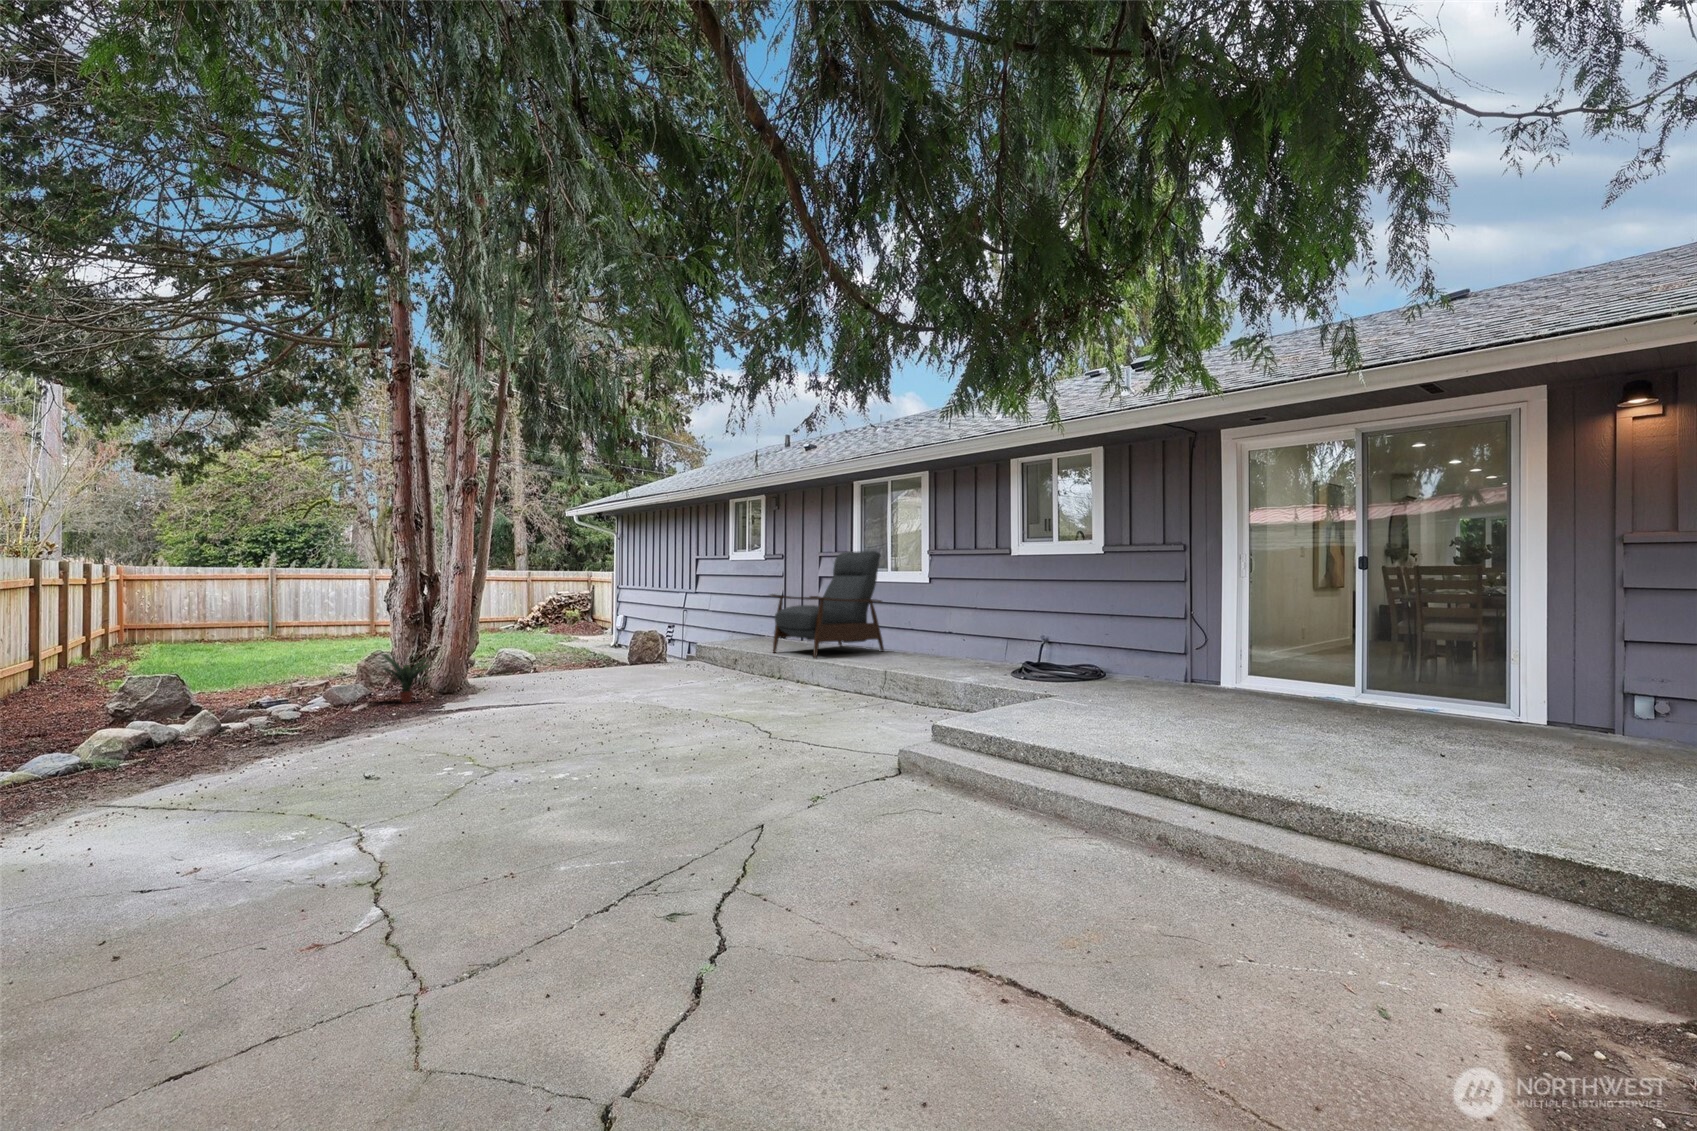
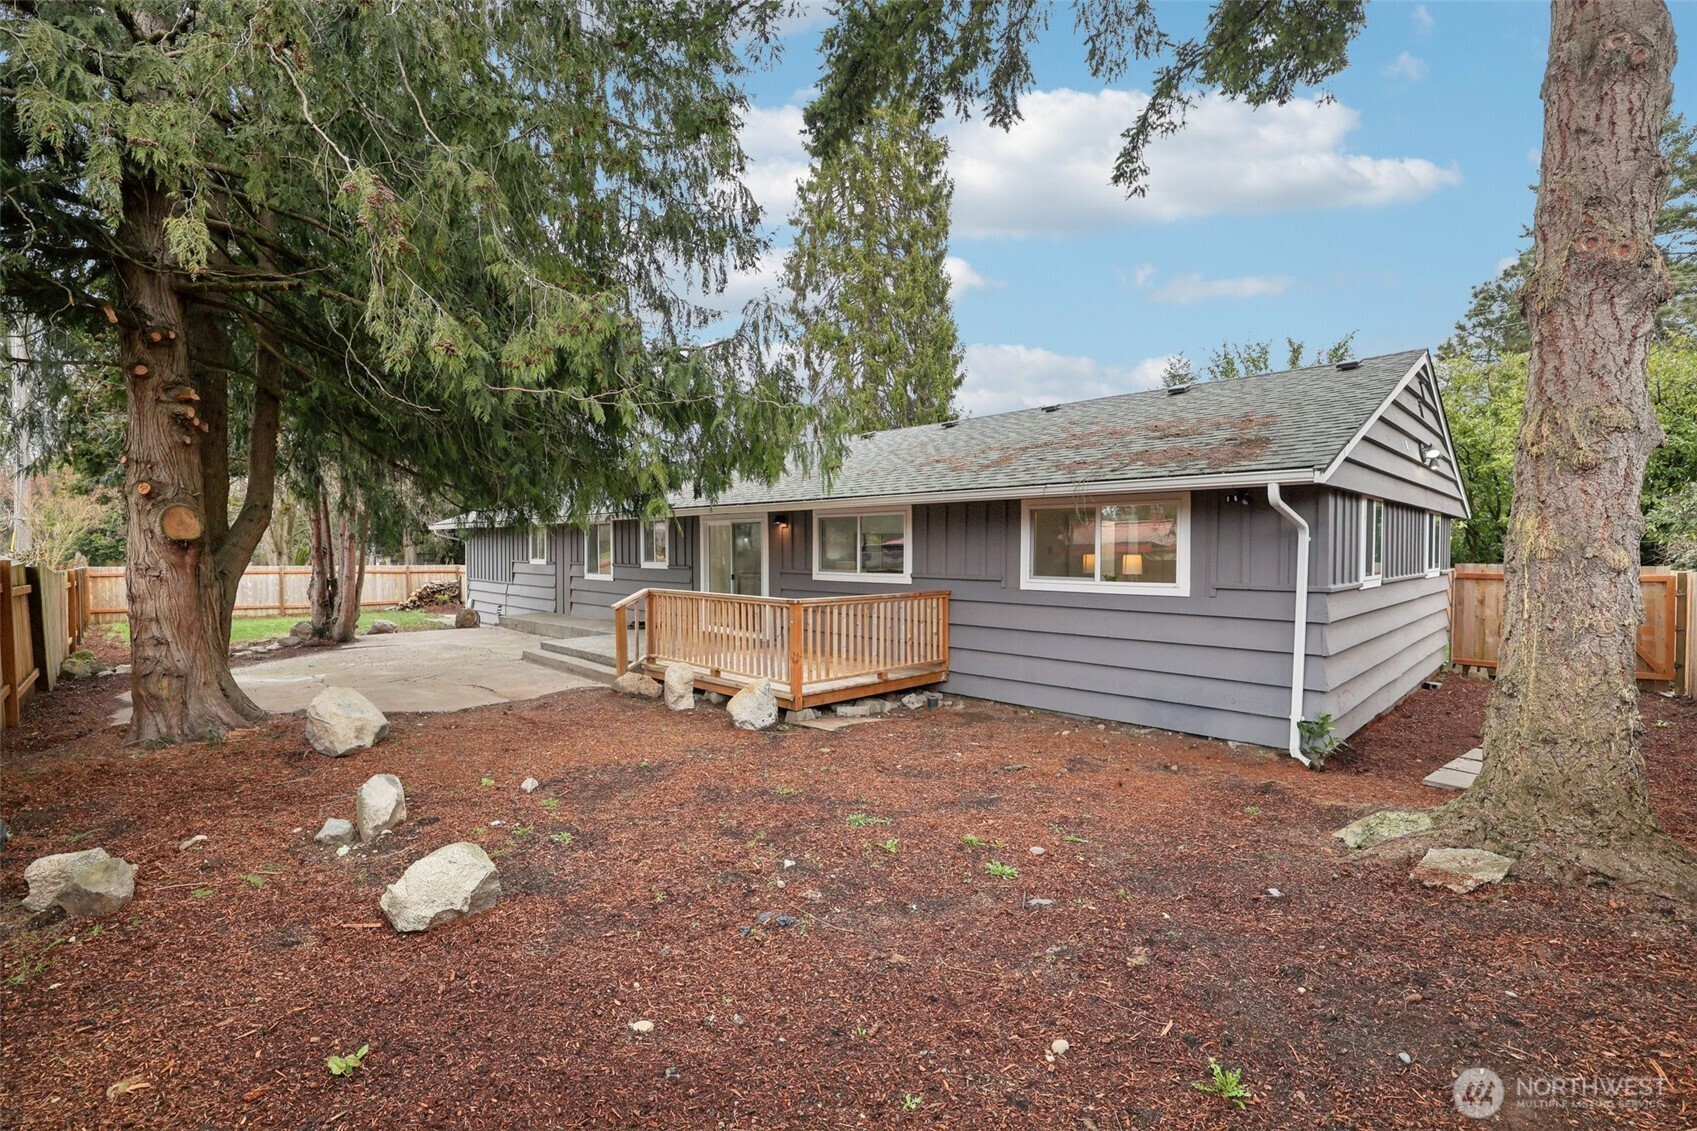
chair: present [770,551,884,659] -> none [530,563,597,623]

